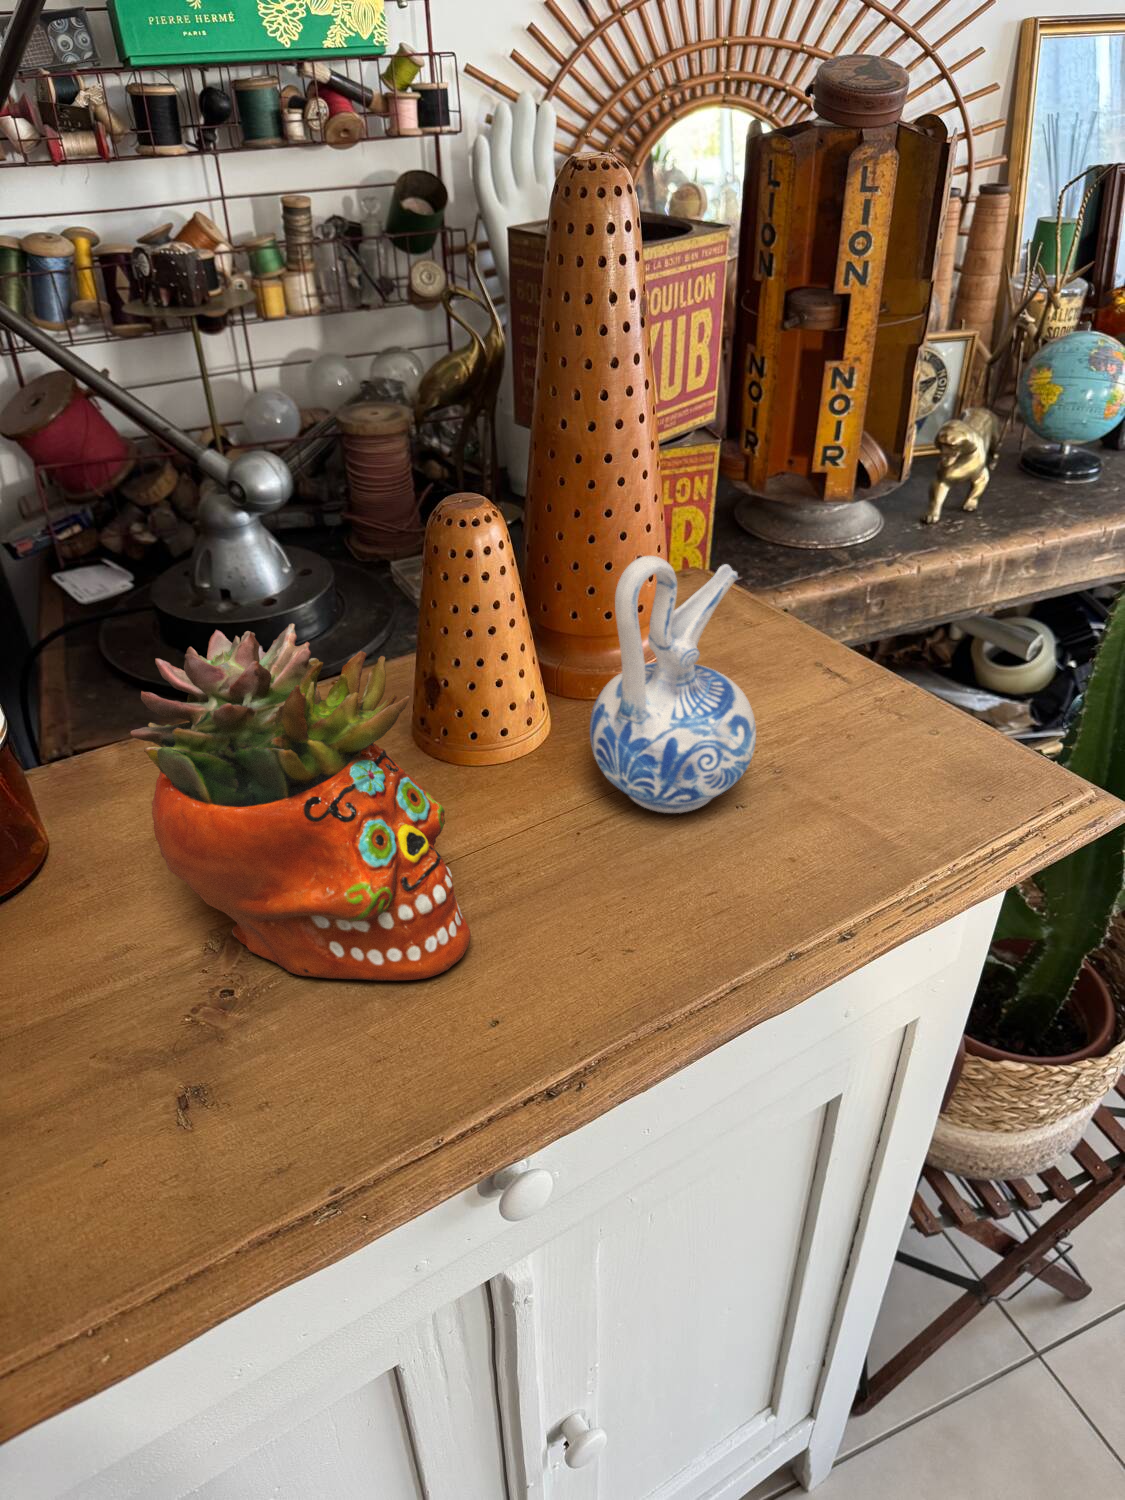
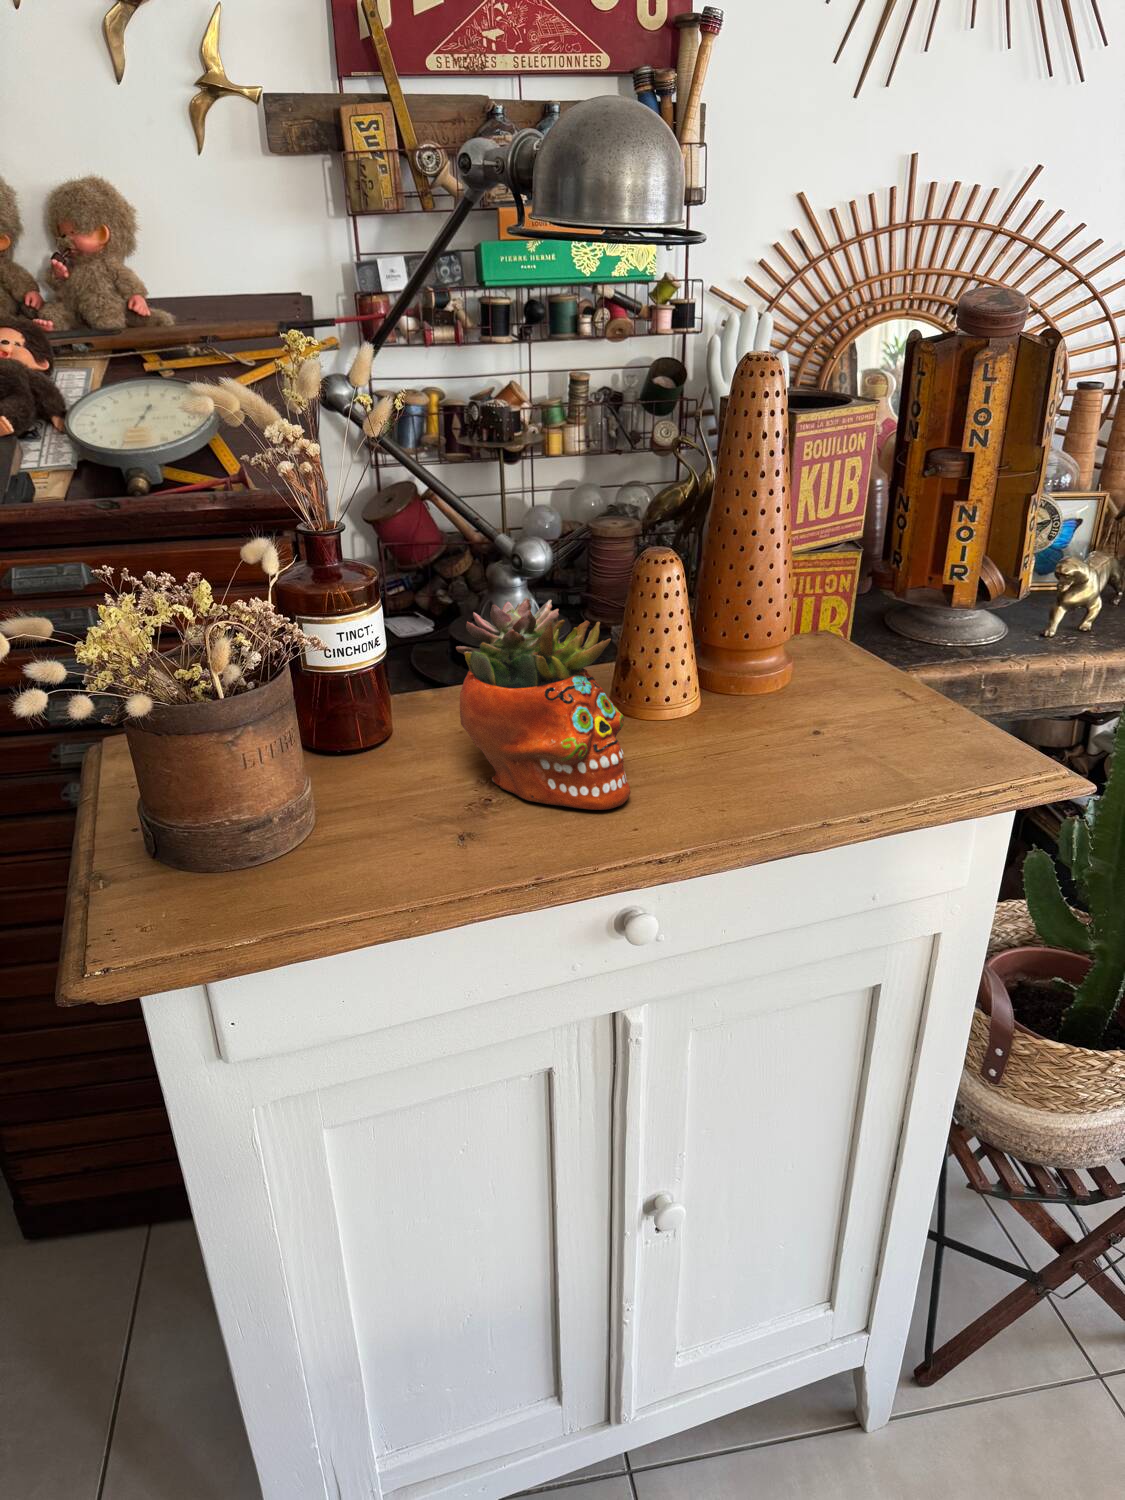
ceramic pitcher: present [590,556,756,813] -> none [723,581,831,755]

